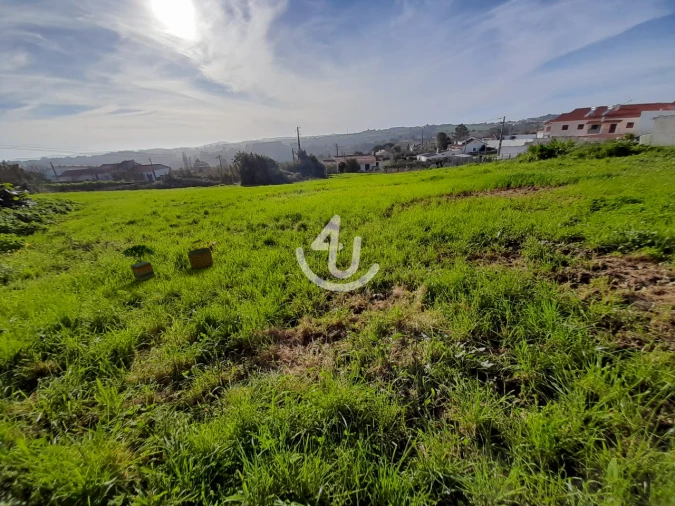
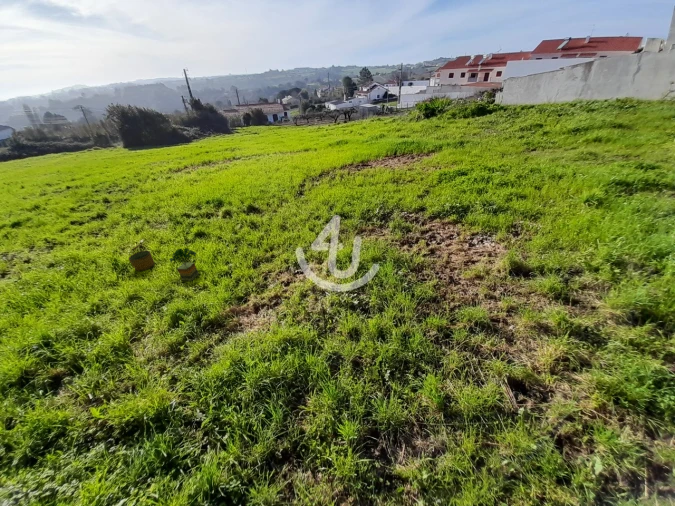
potted tree: present [123,245,155,281] -> present [170,248,199,281]

